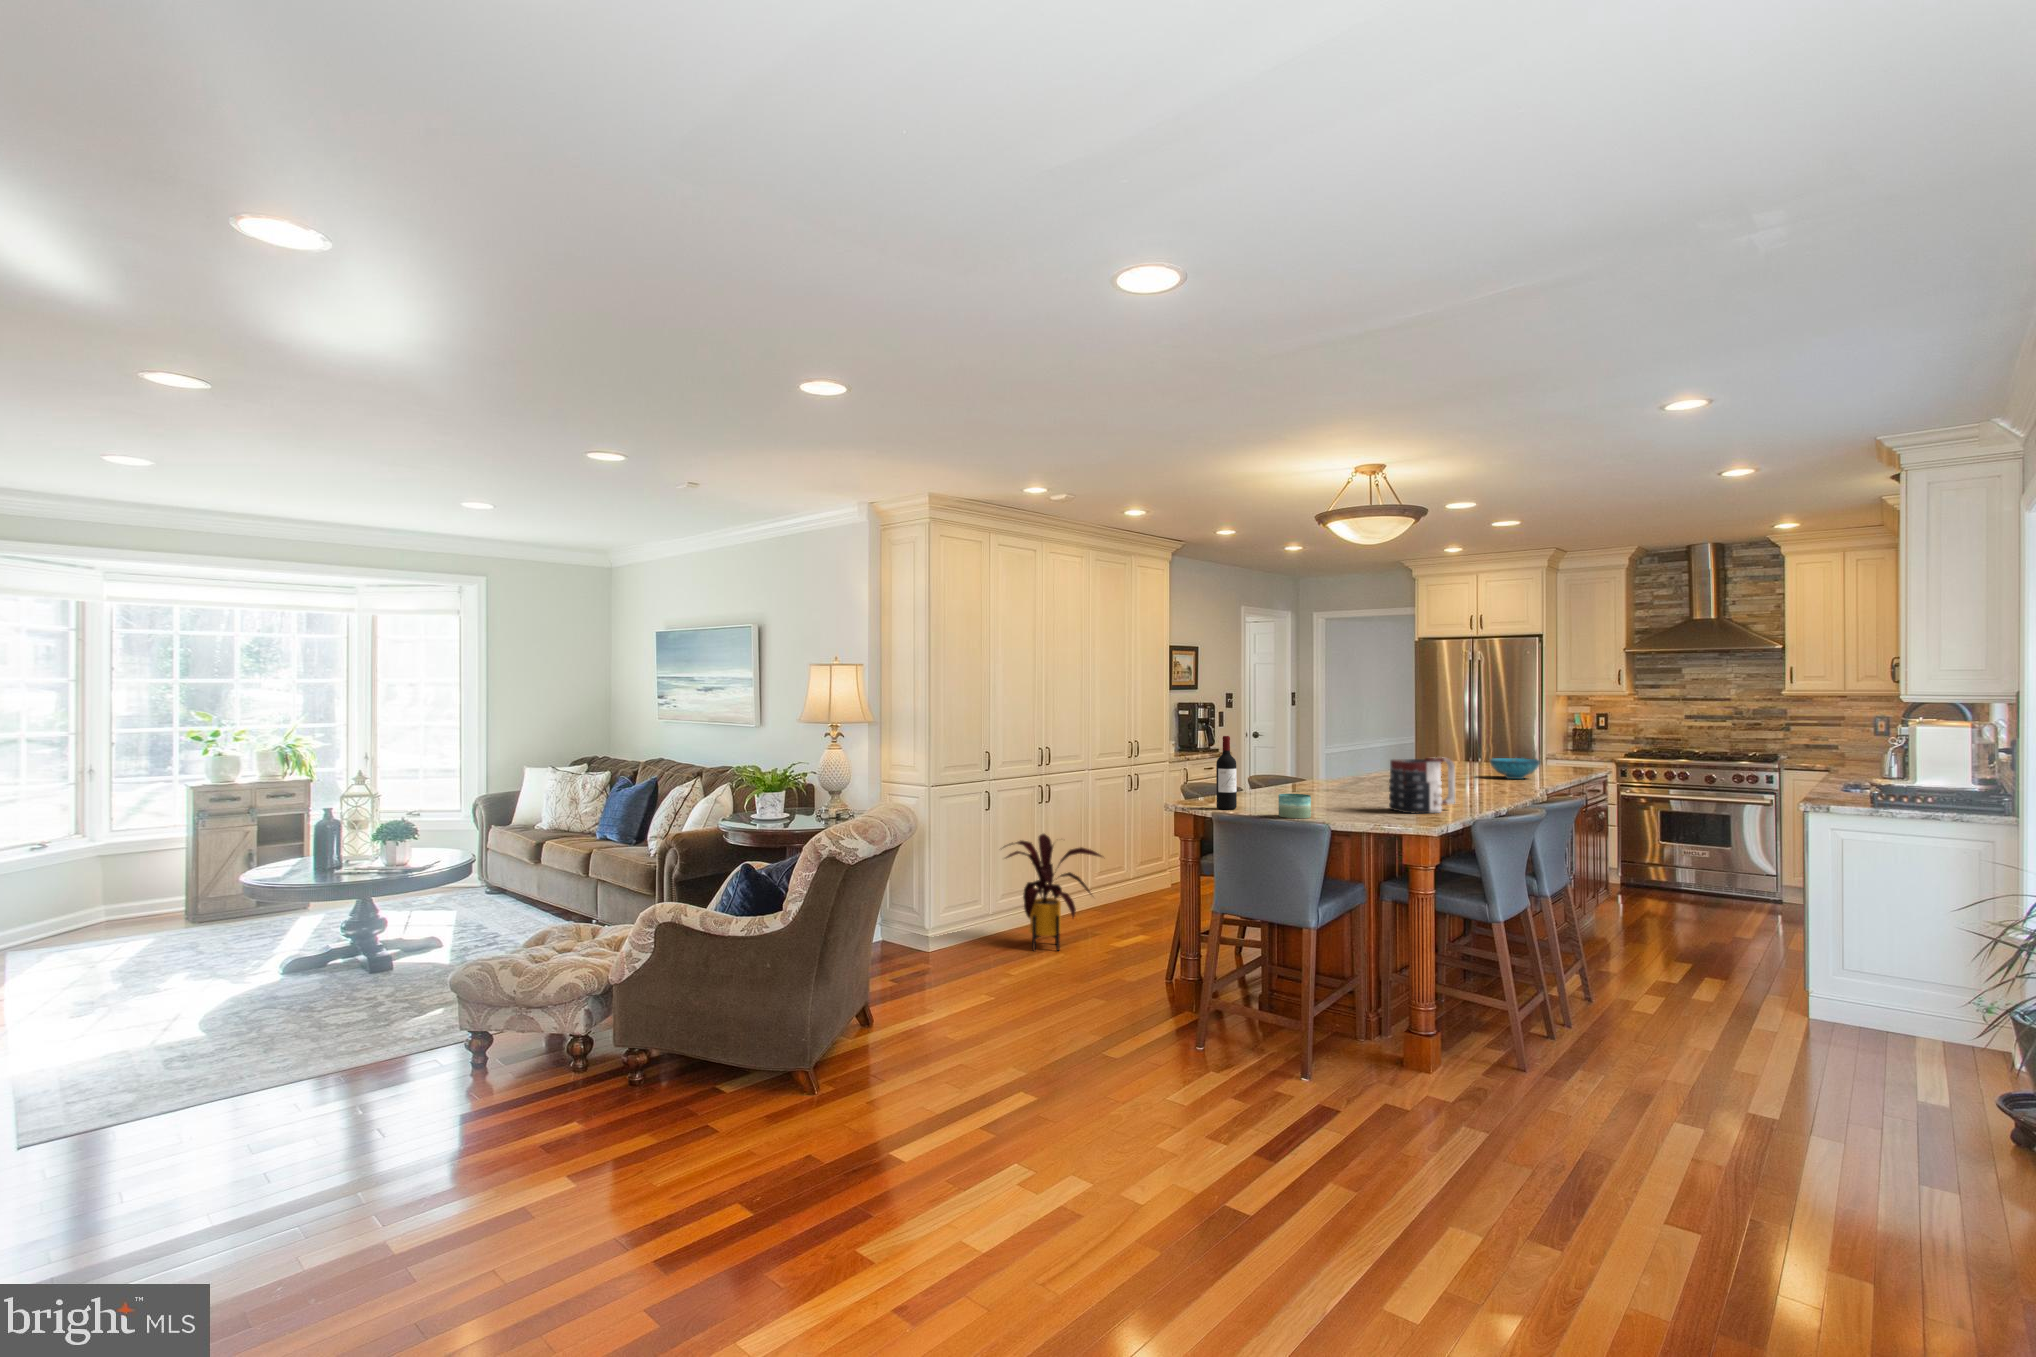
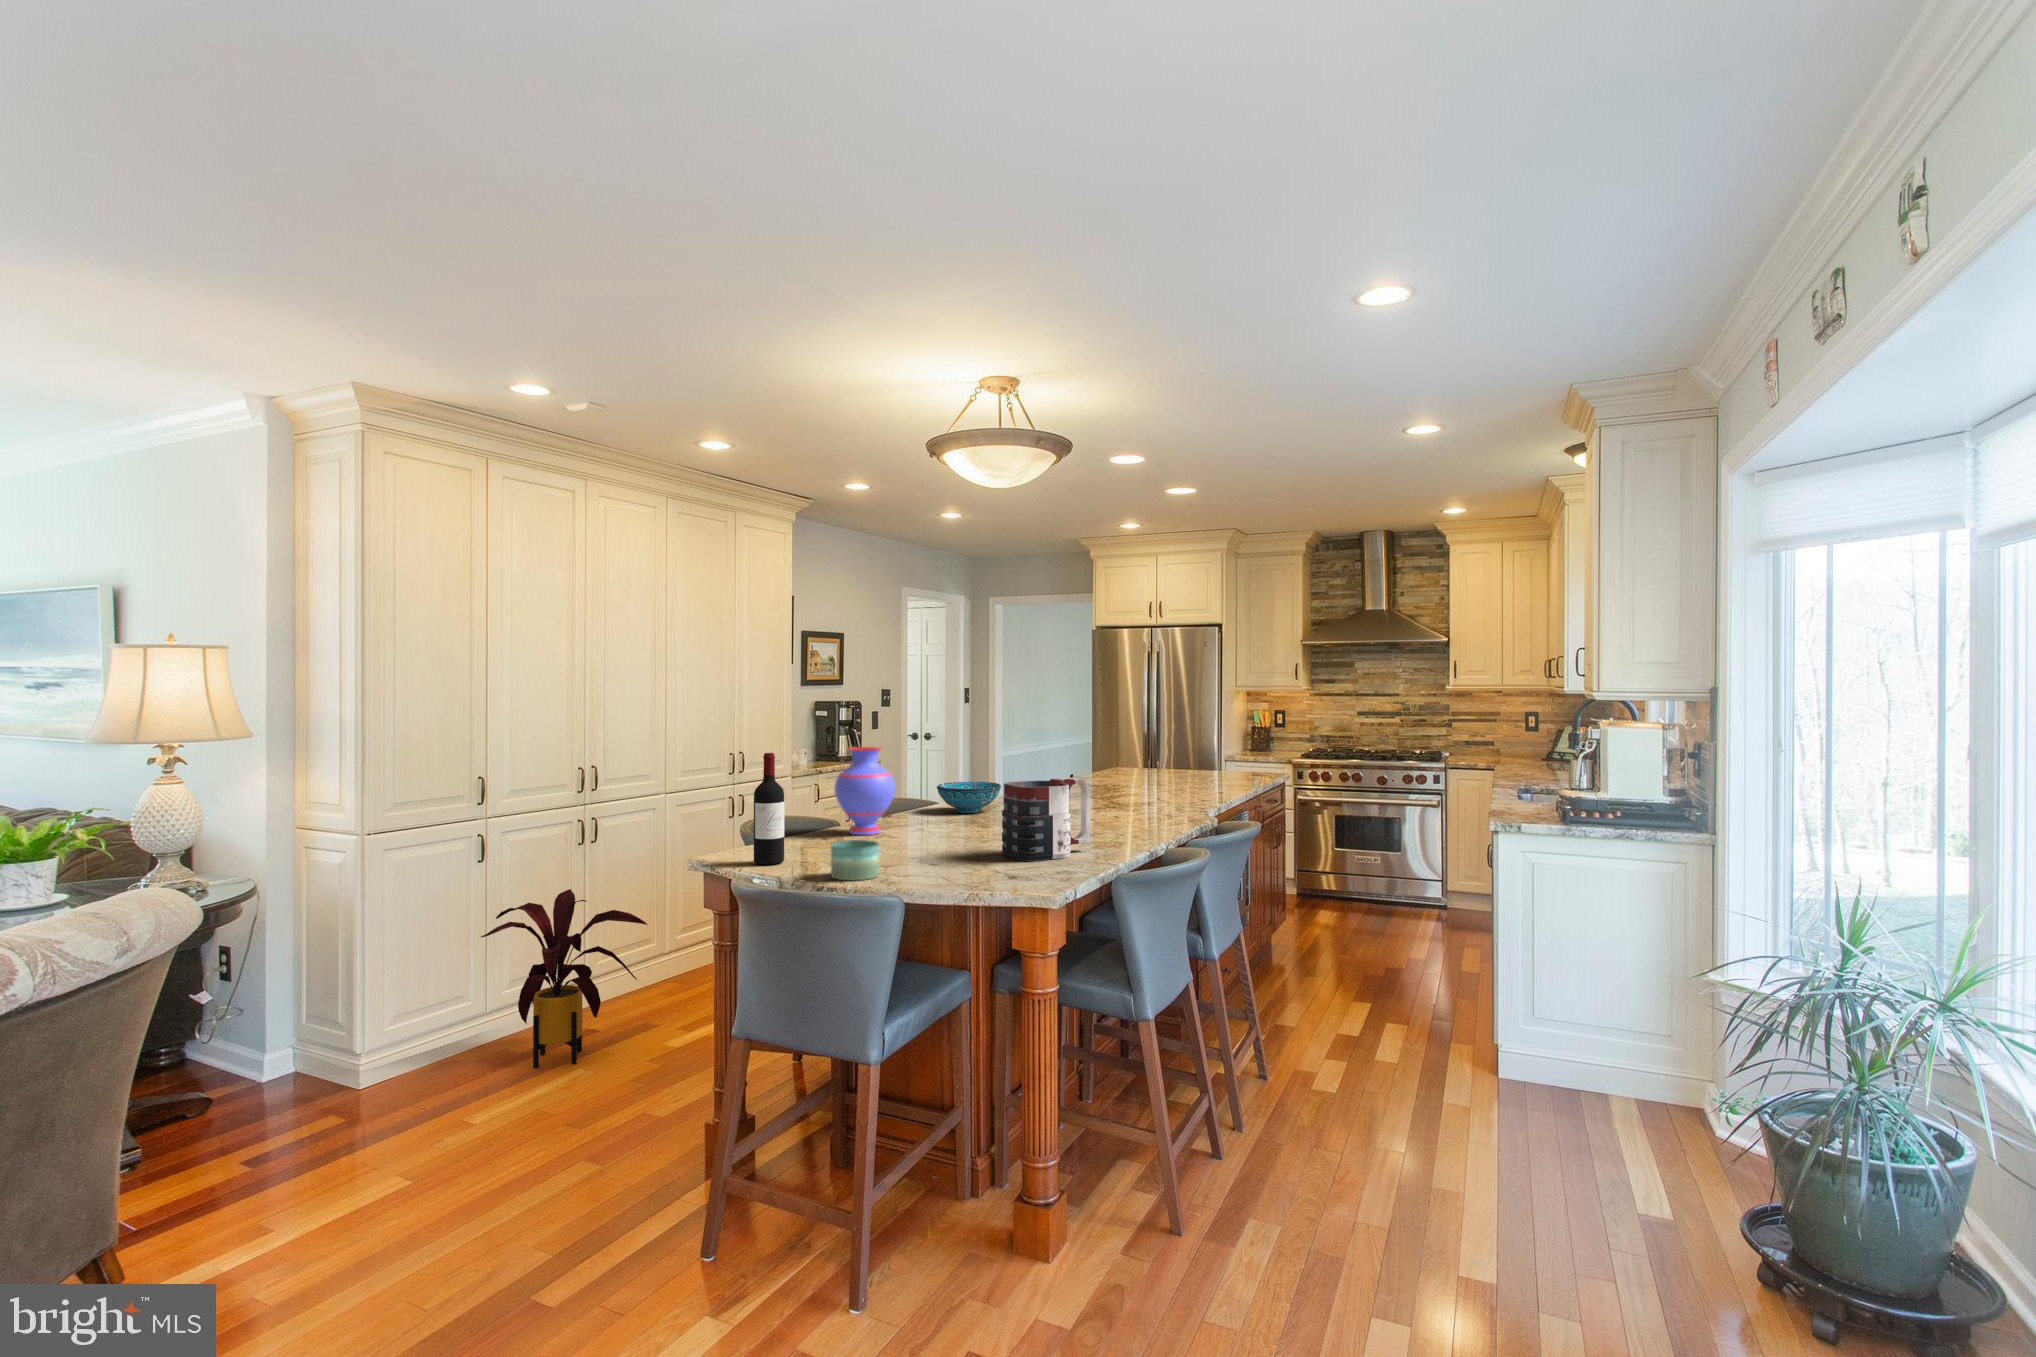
vase: none [1251,735,1295,797] -> present [834,747,895,835]
decorative bowl: present [1490,758,1540,779] -> present [937,782,1001,813]

